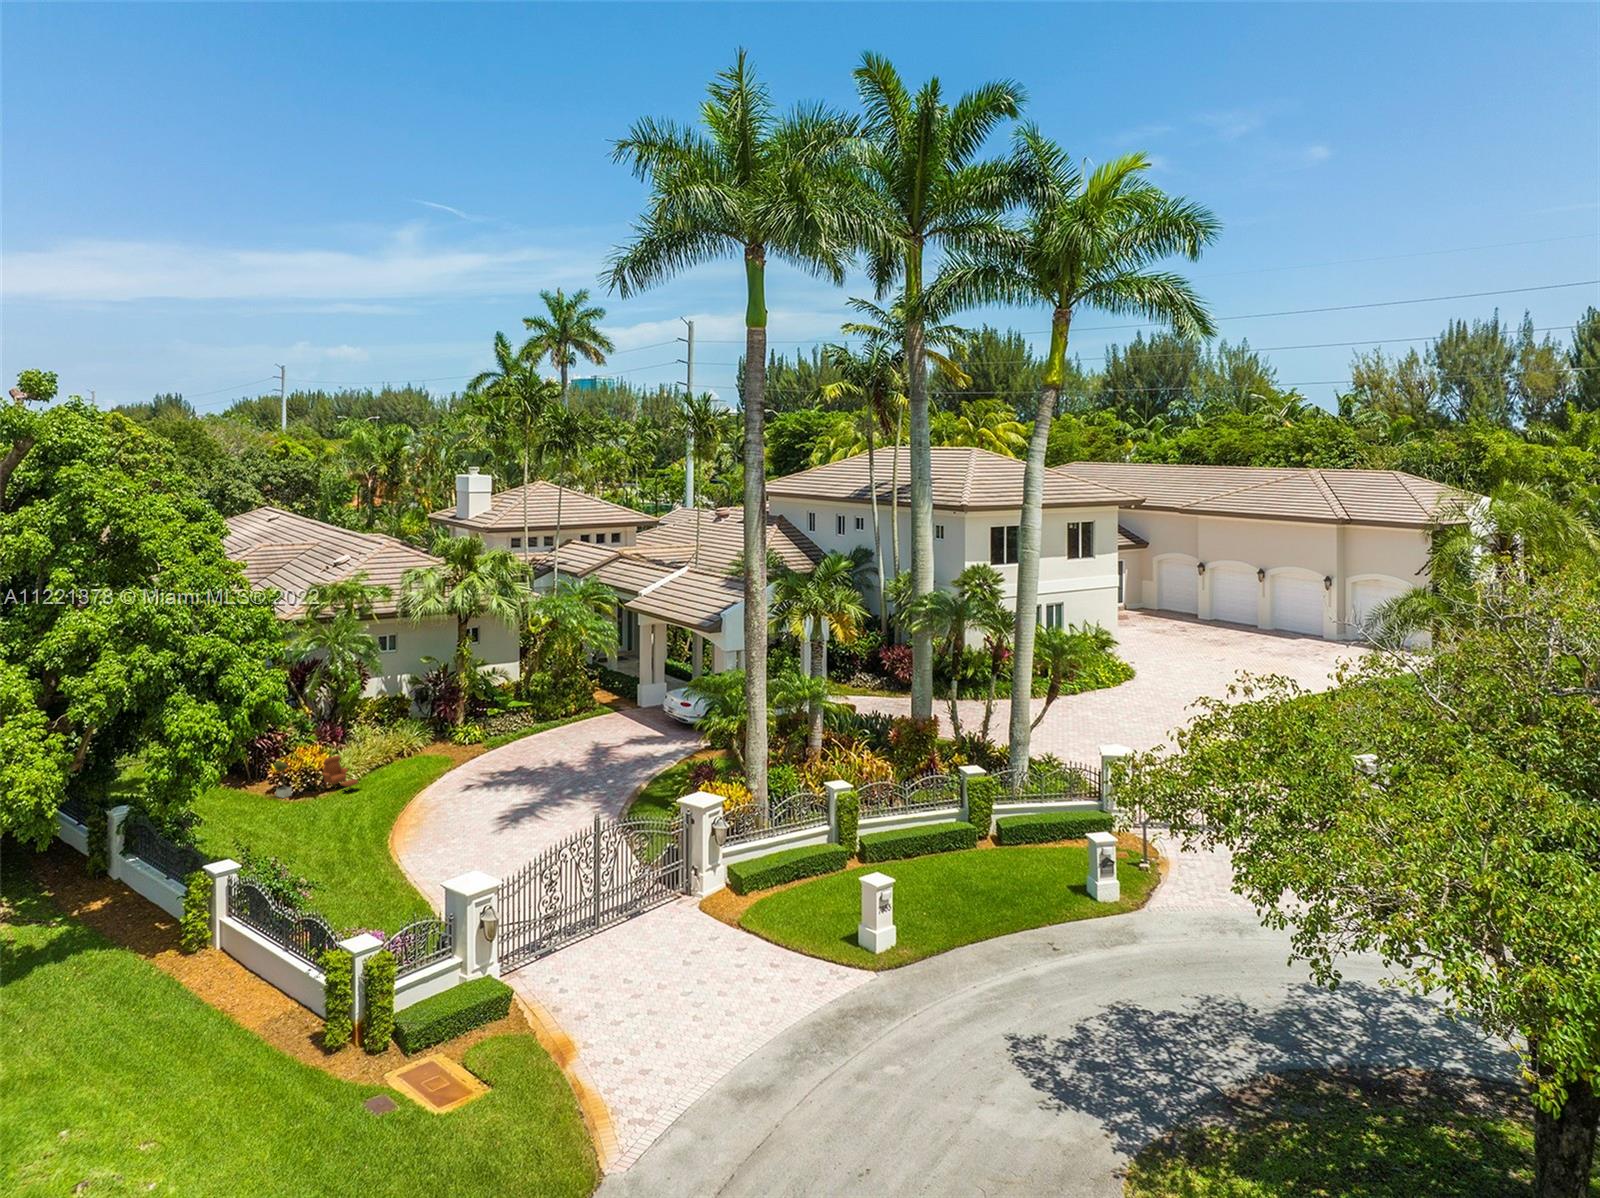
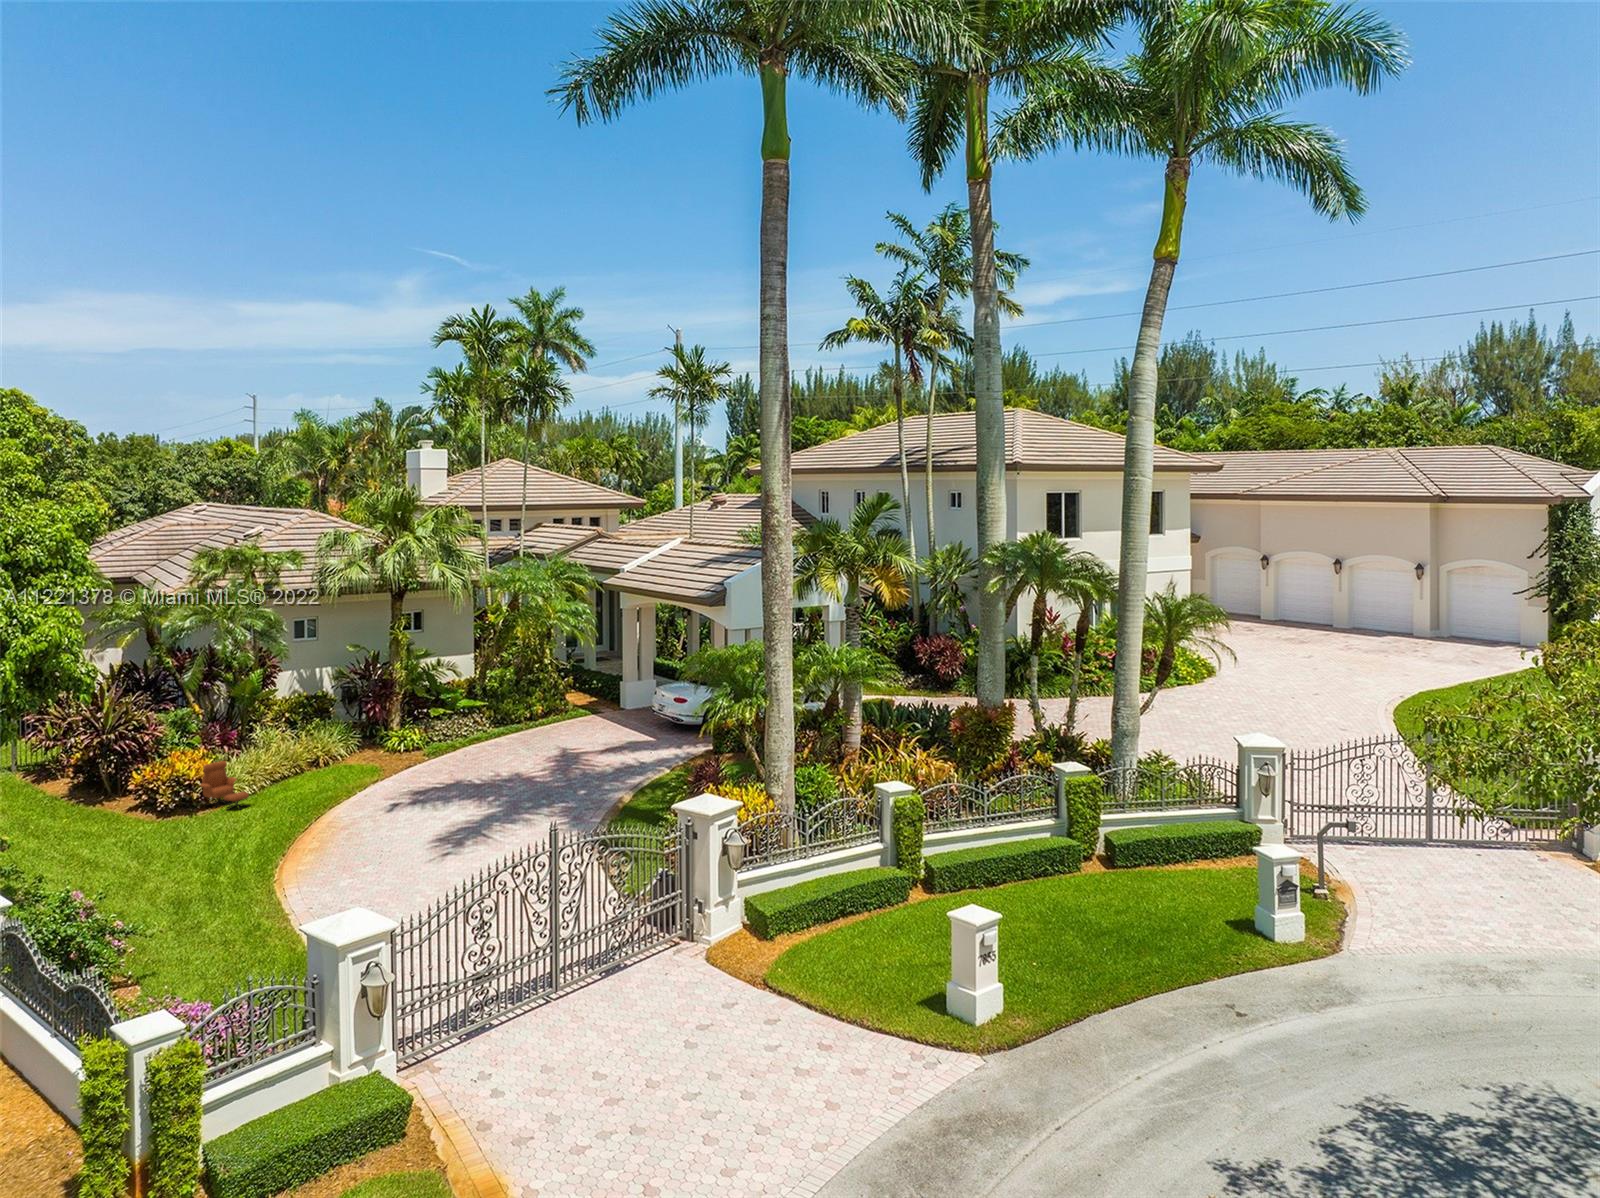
potted tree: present [274,761,292,798] -> none [132,768,158,817]

